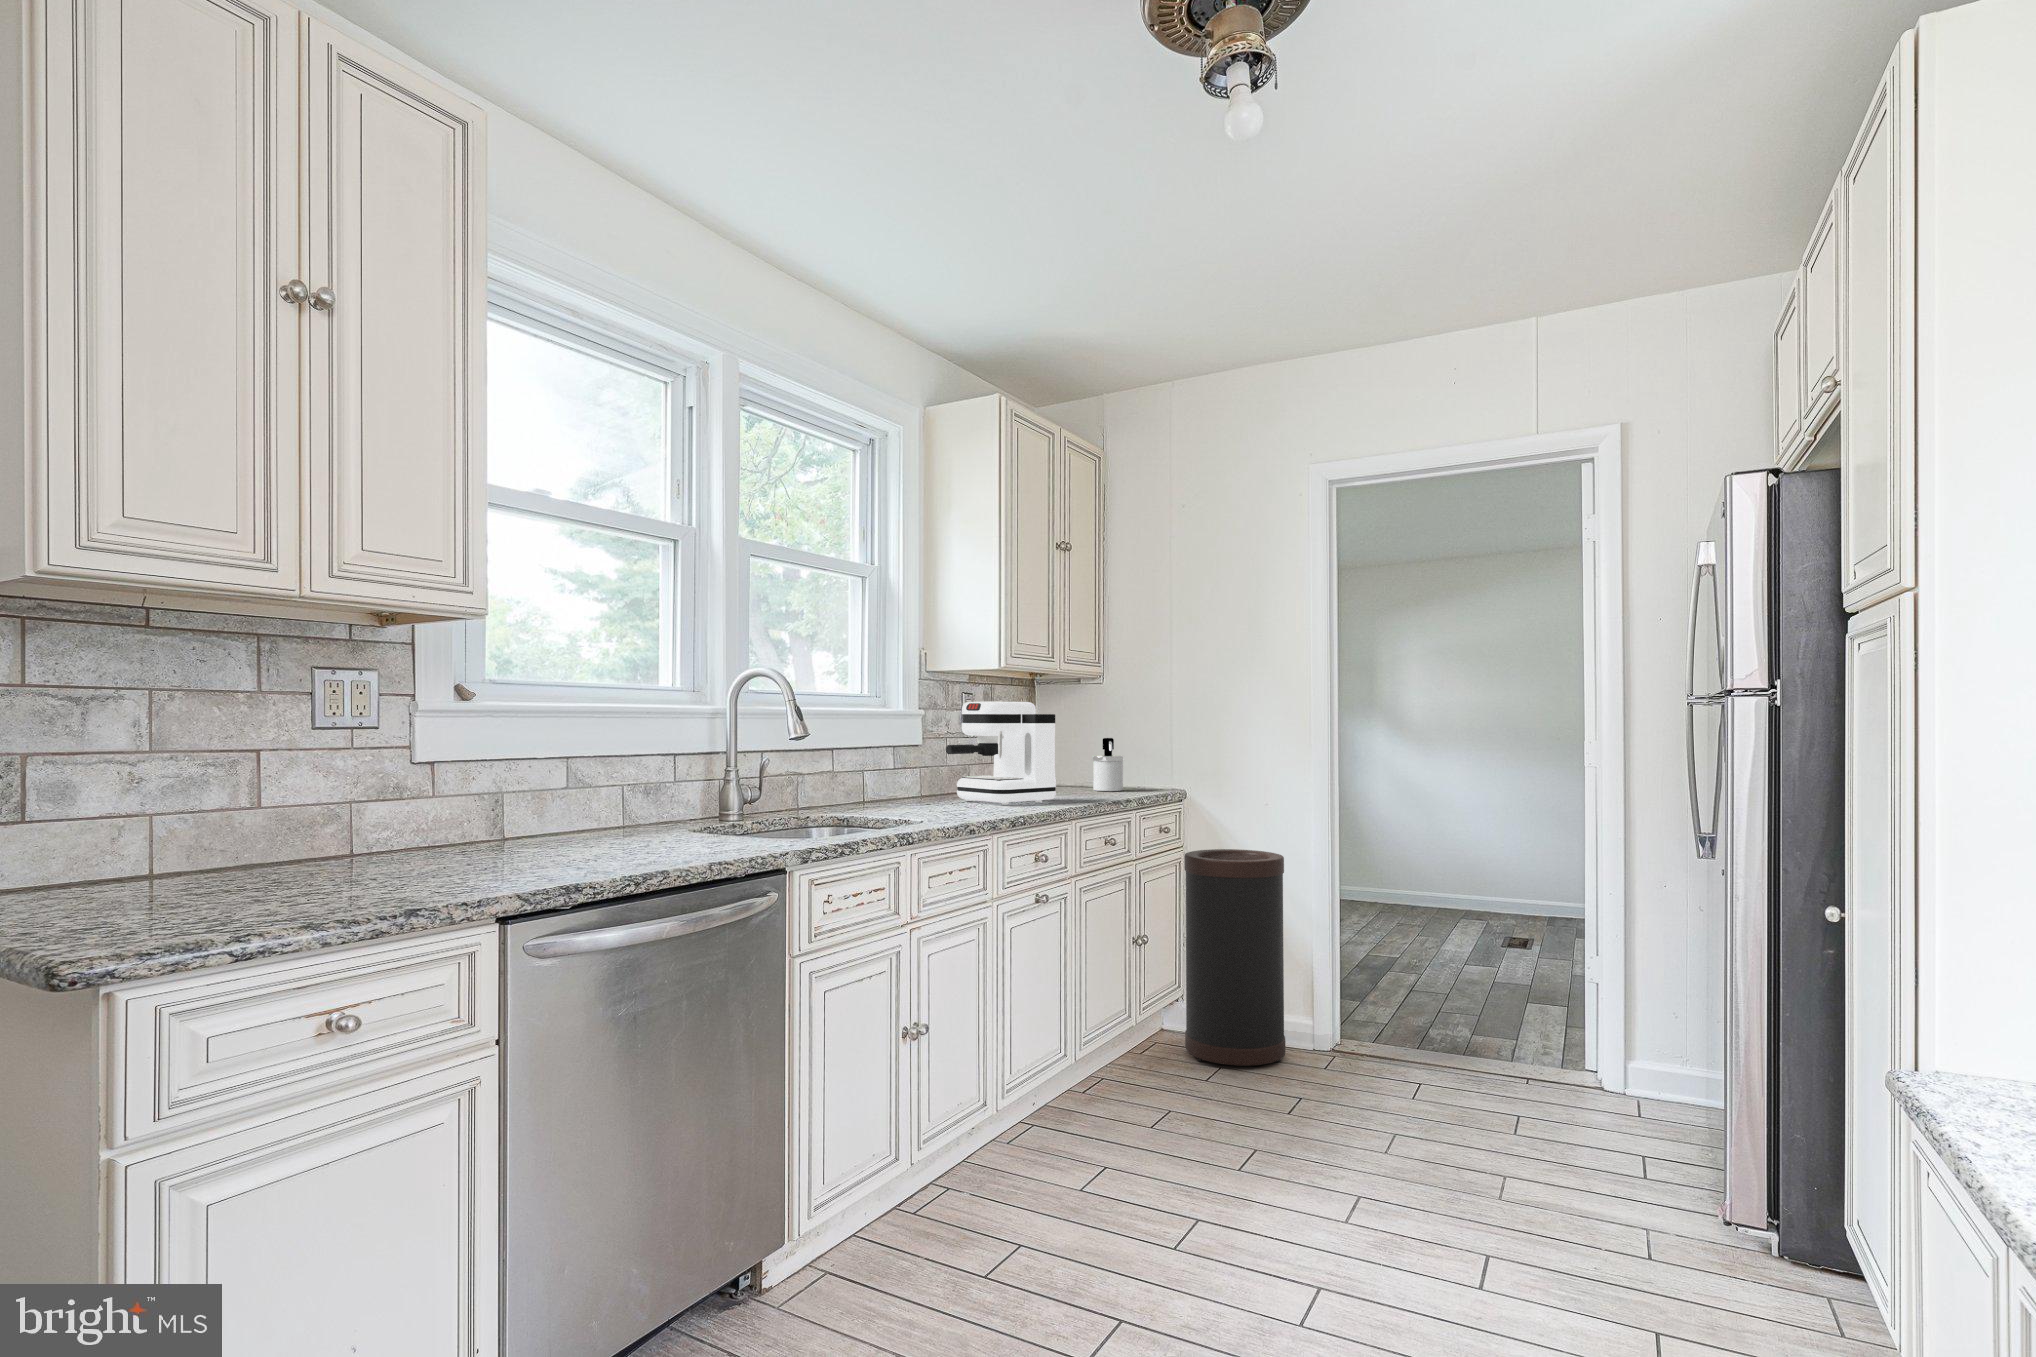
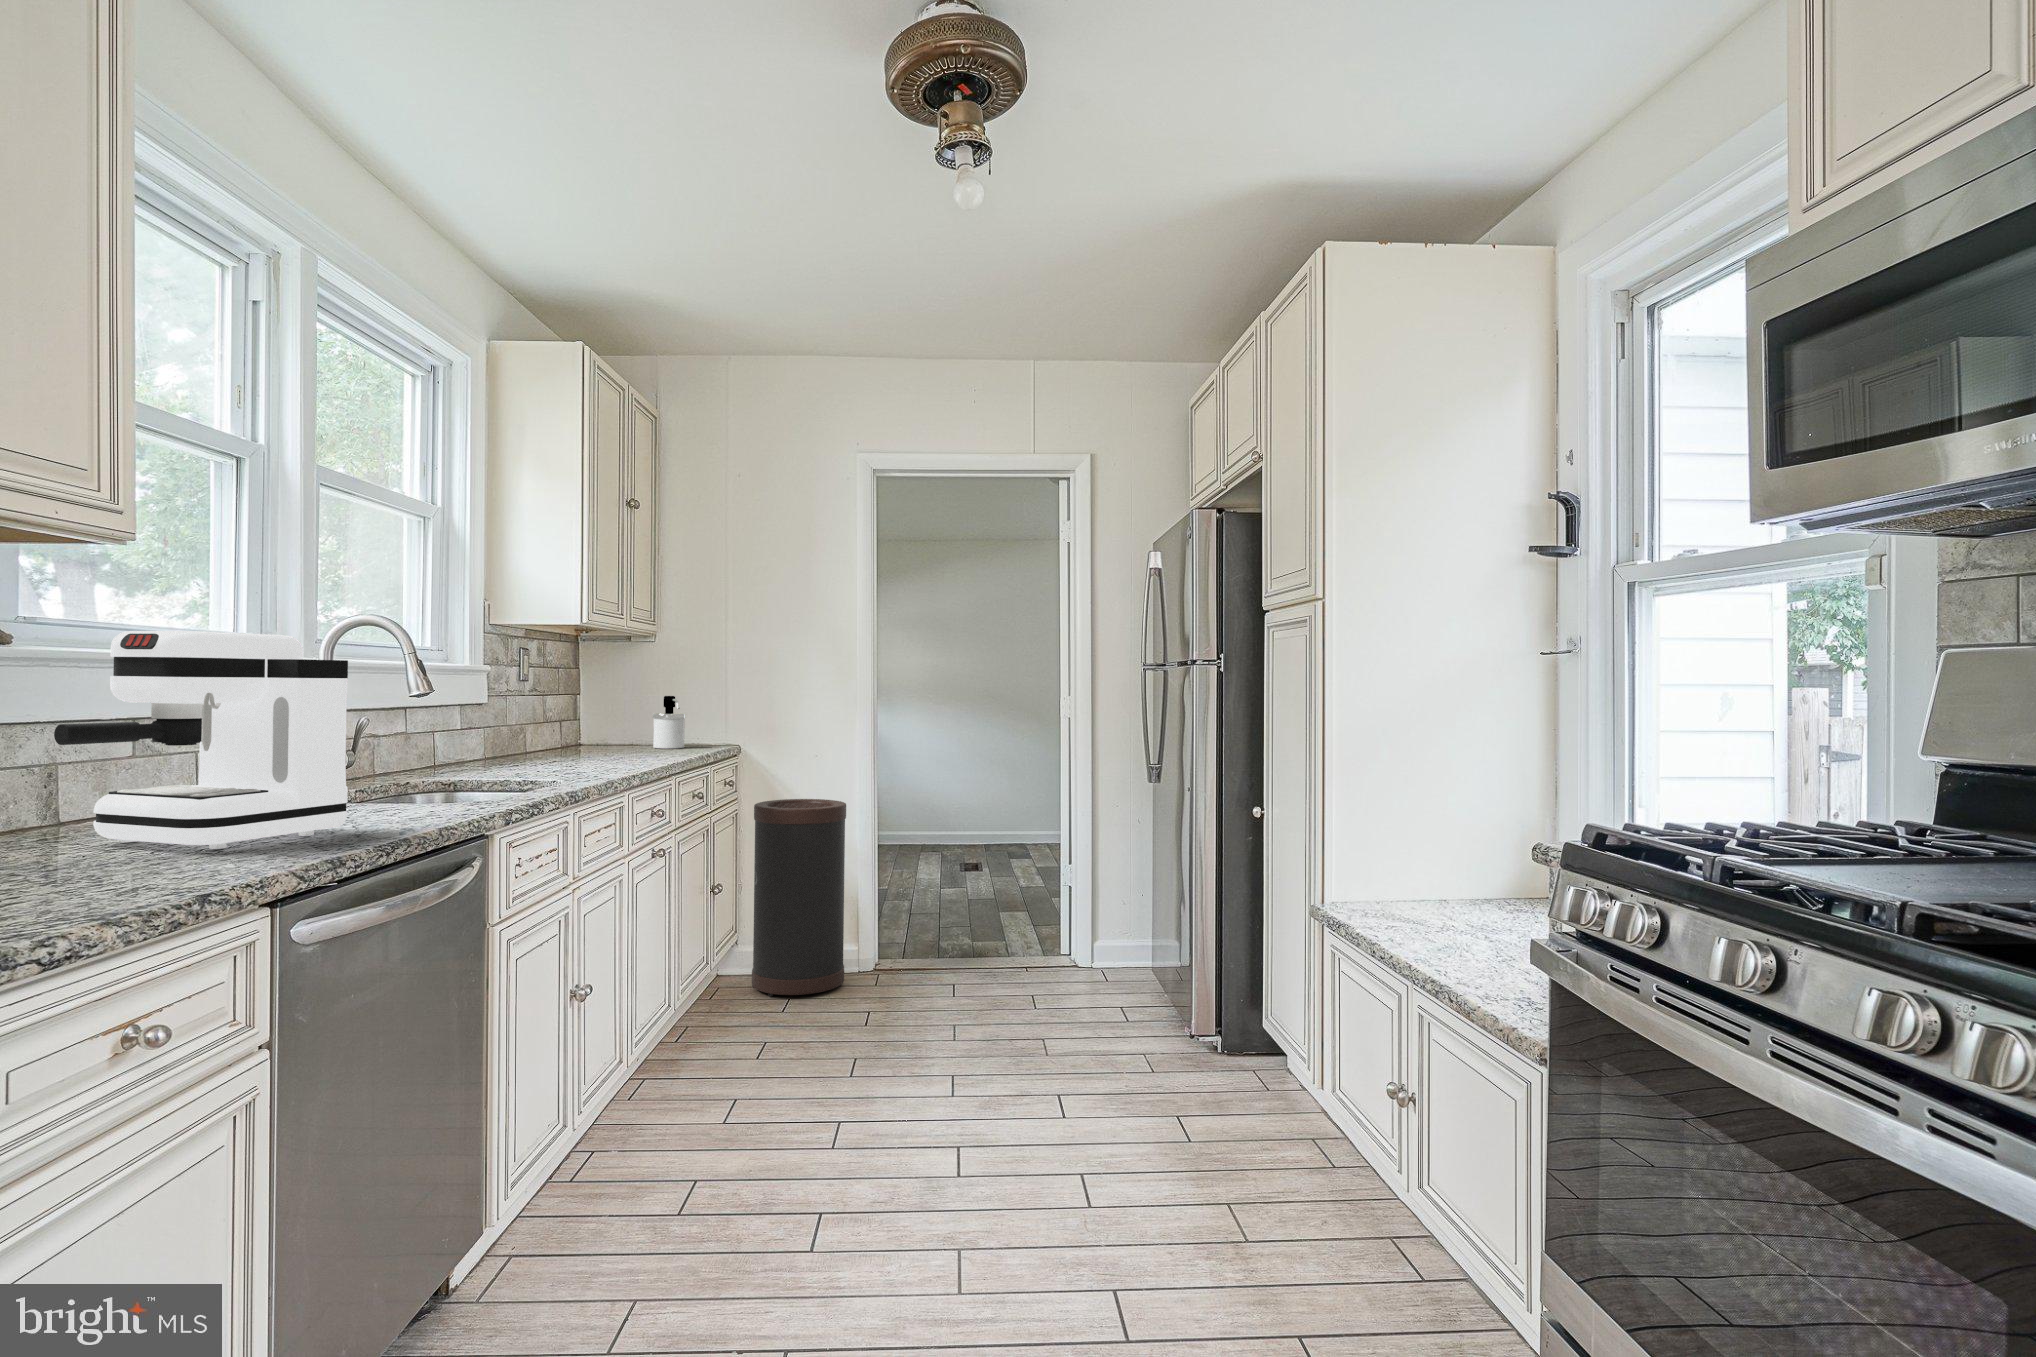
coffee maker: present [946,702,1056,805] -> present [54,631,348,849]

